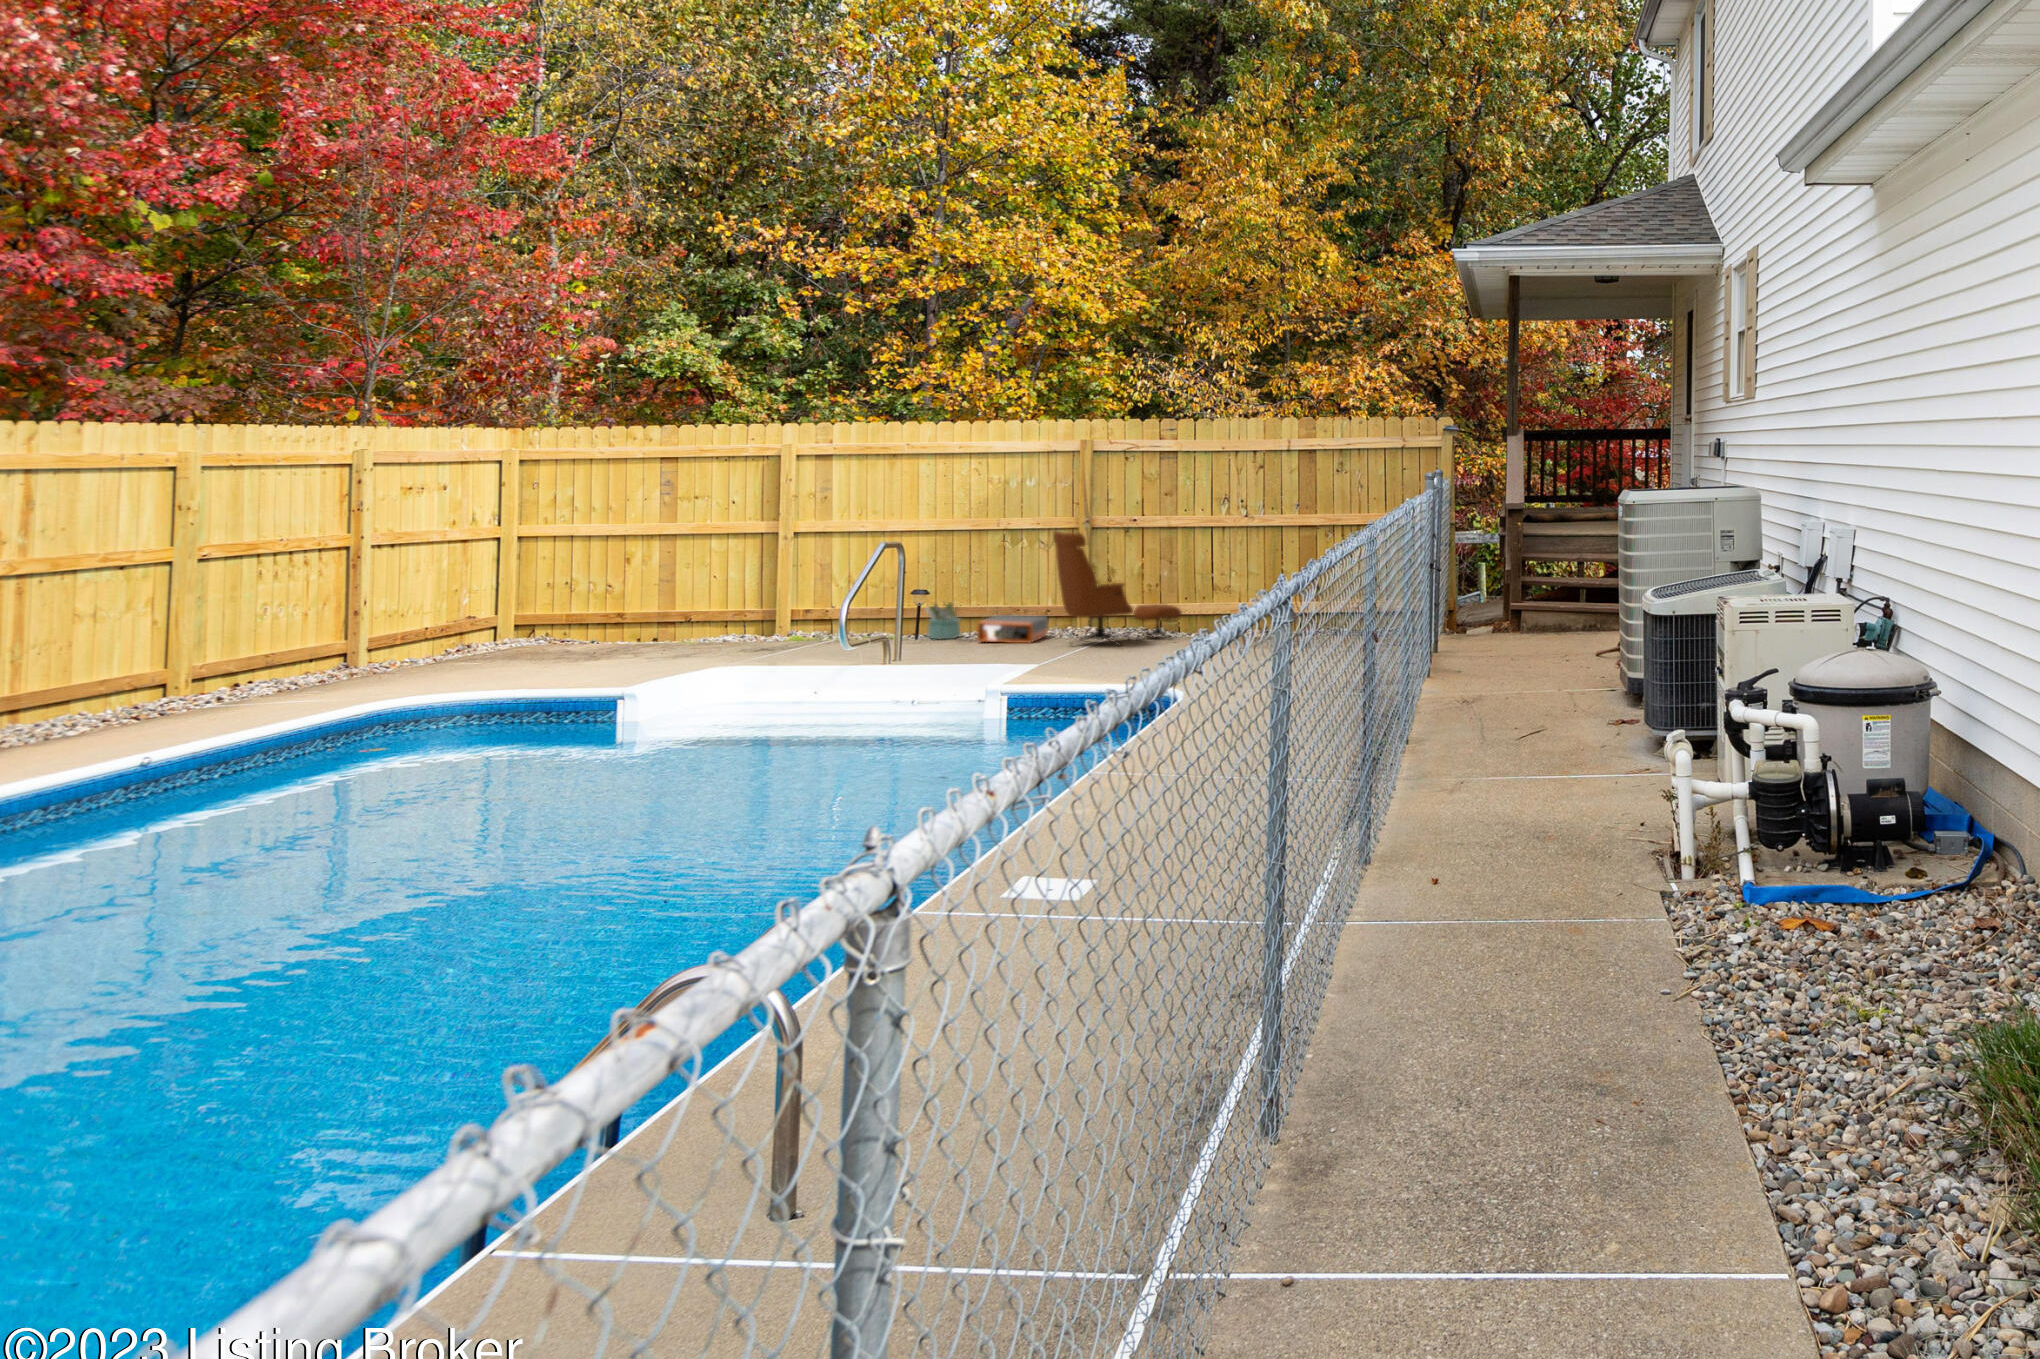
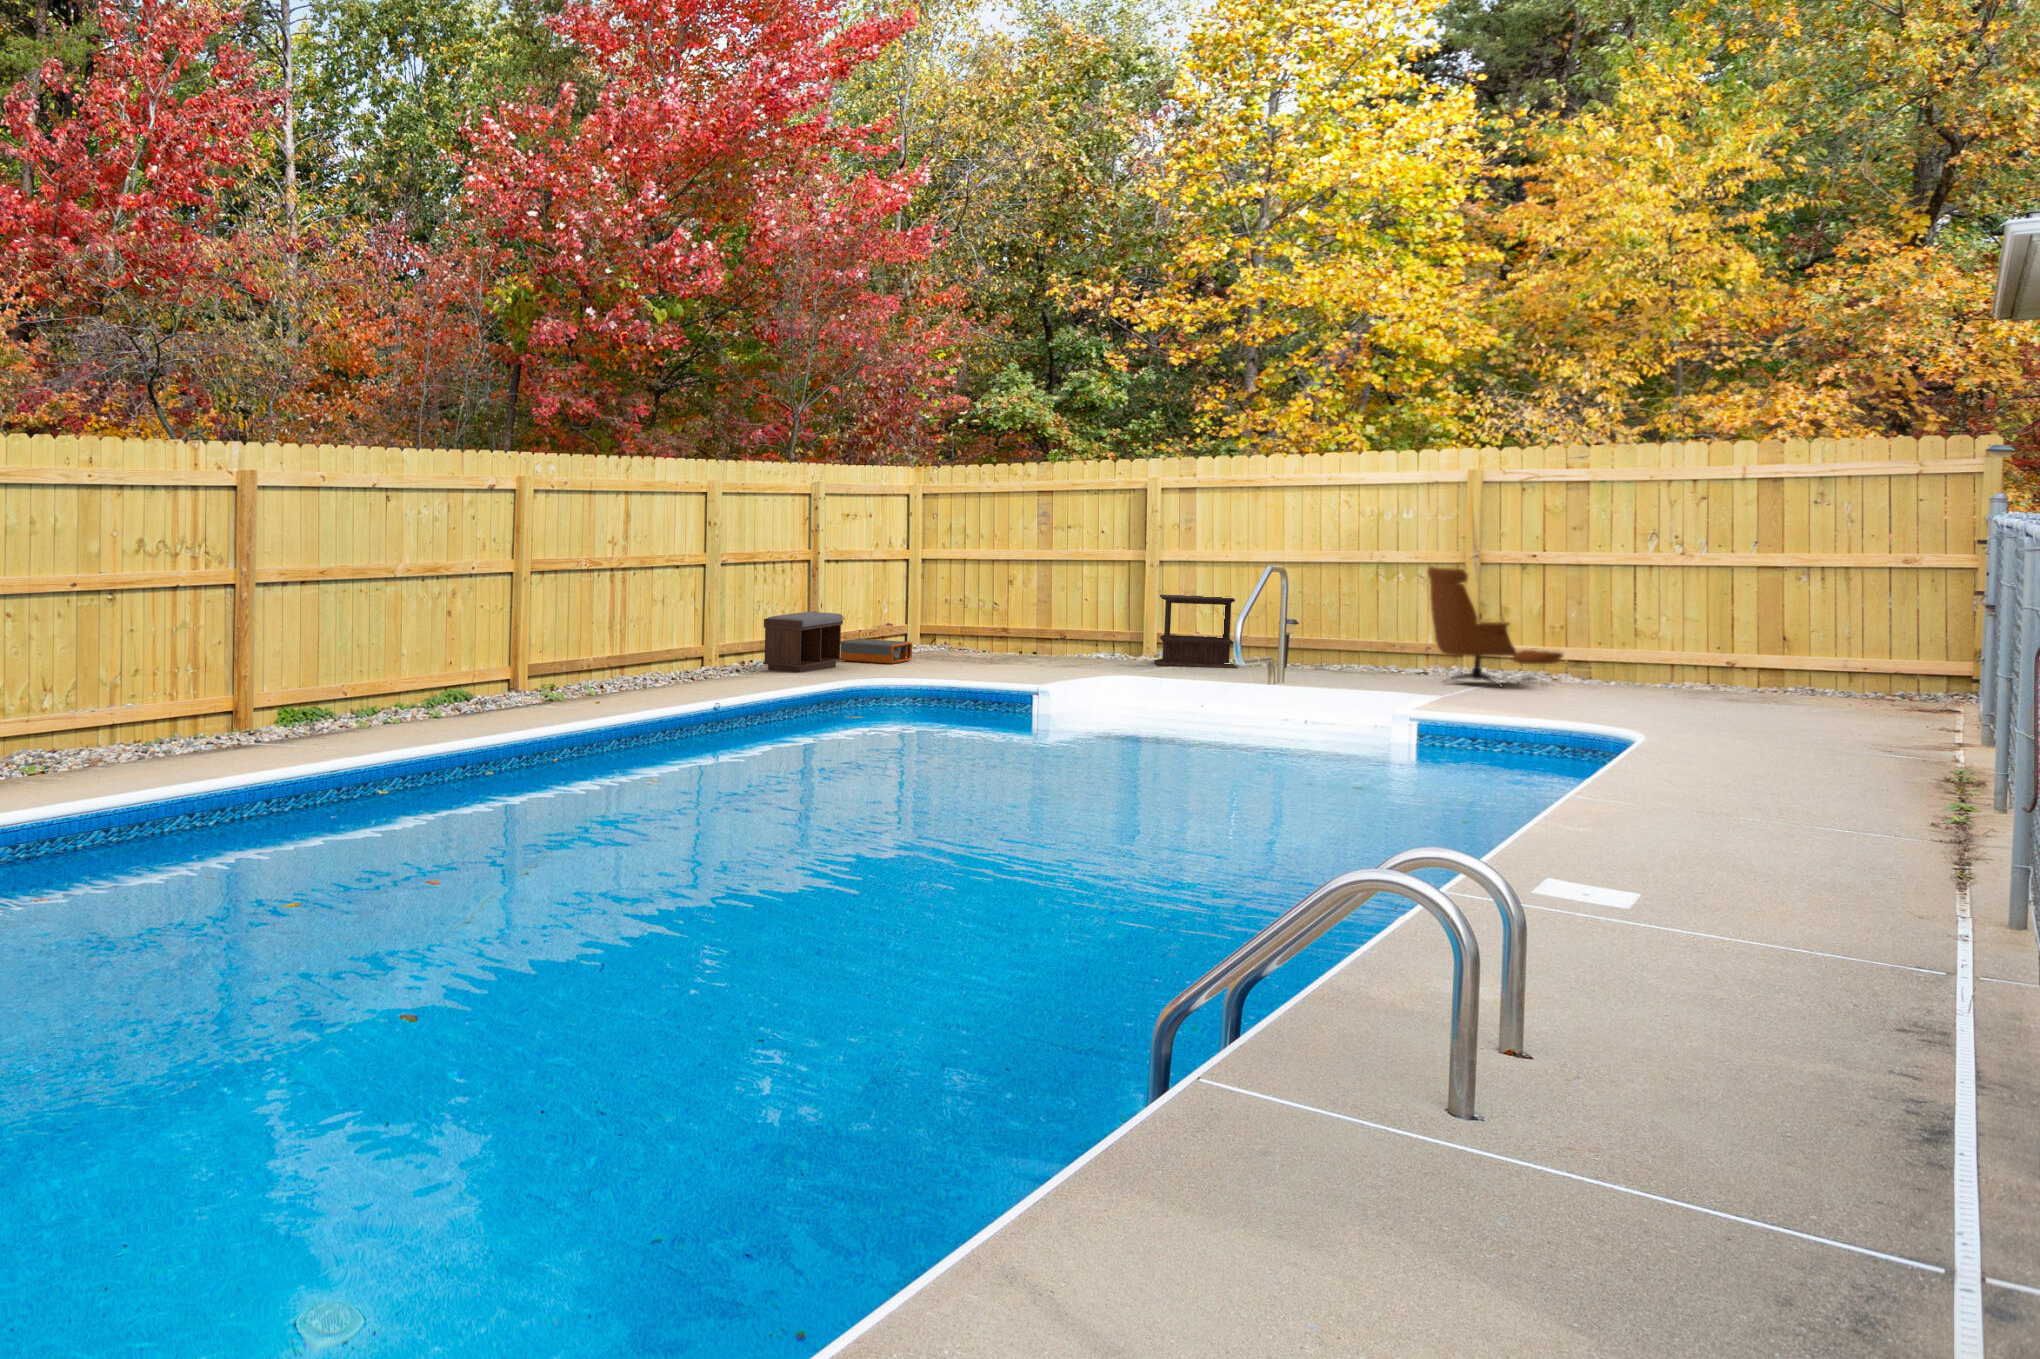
side table: none [793,566,880,646] -> present [1154,595,1237,668]
decorative plant: present [926,602,960,639] -> none [1280,633,1318,670]
bench: none [237,615,371,699] -> present [763,612,843,672]
storage box: present [977,615,1048,643] -> present [840,639,912,664]

